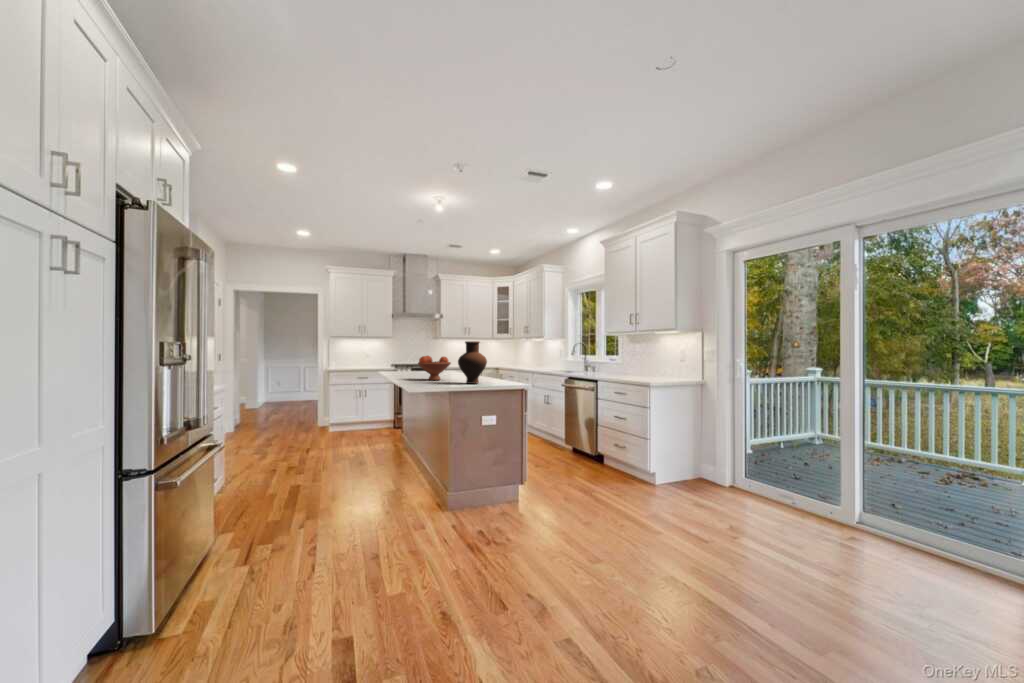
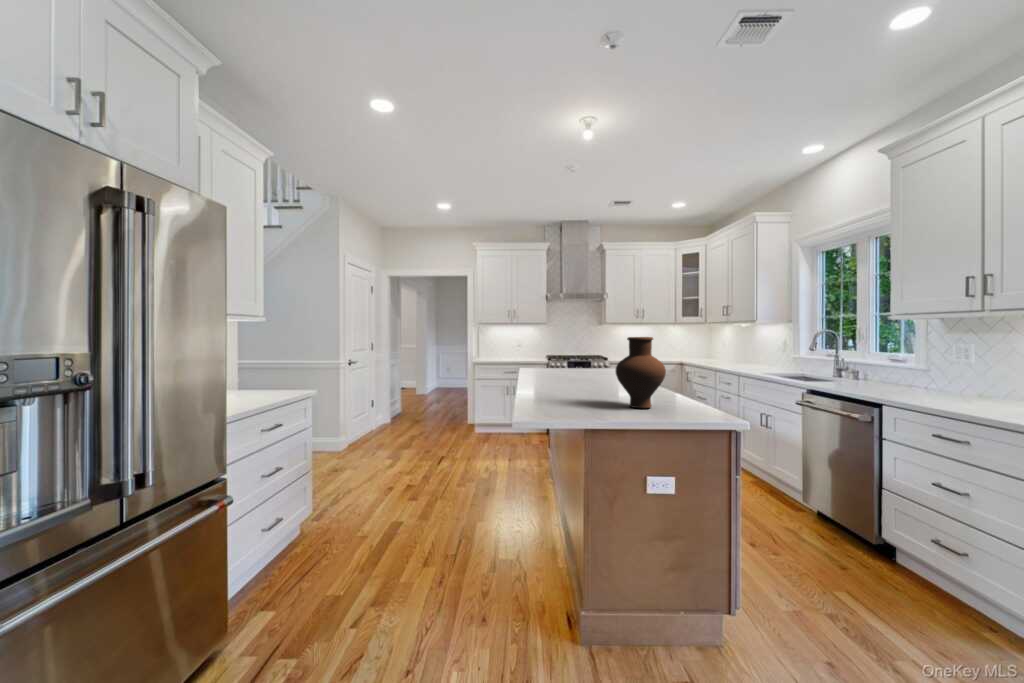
fruit bowl: present [418,356,451,380] -> none [558,356,608,394]

